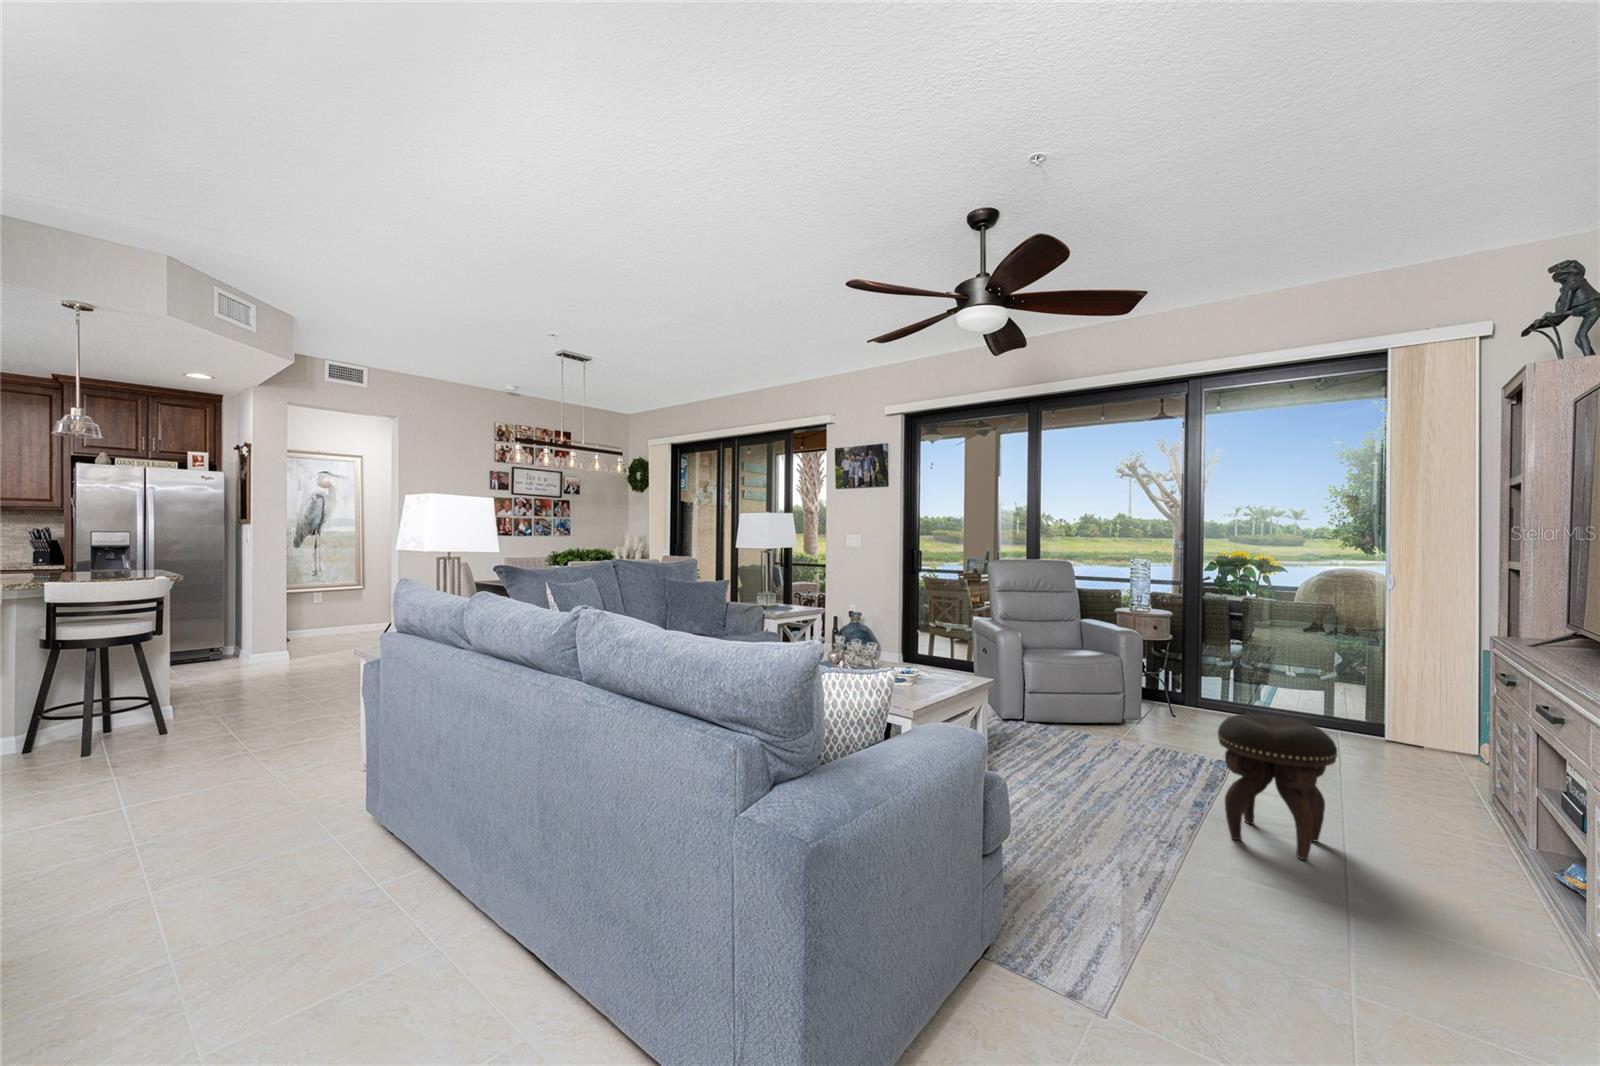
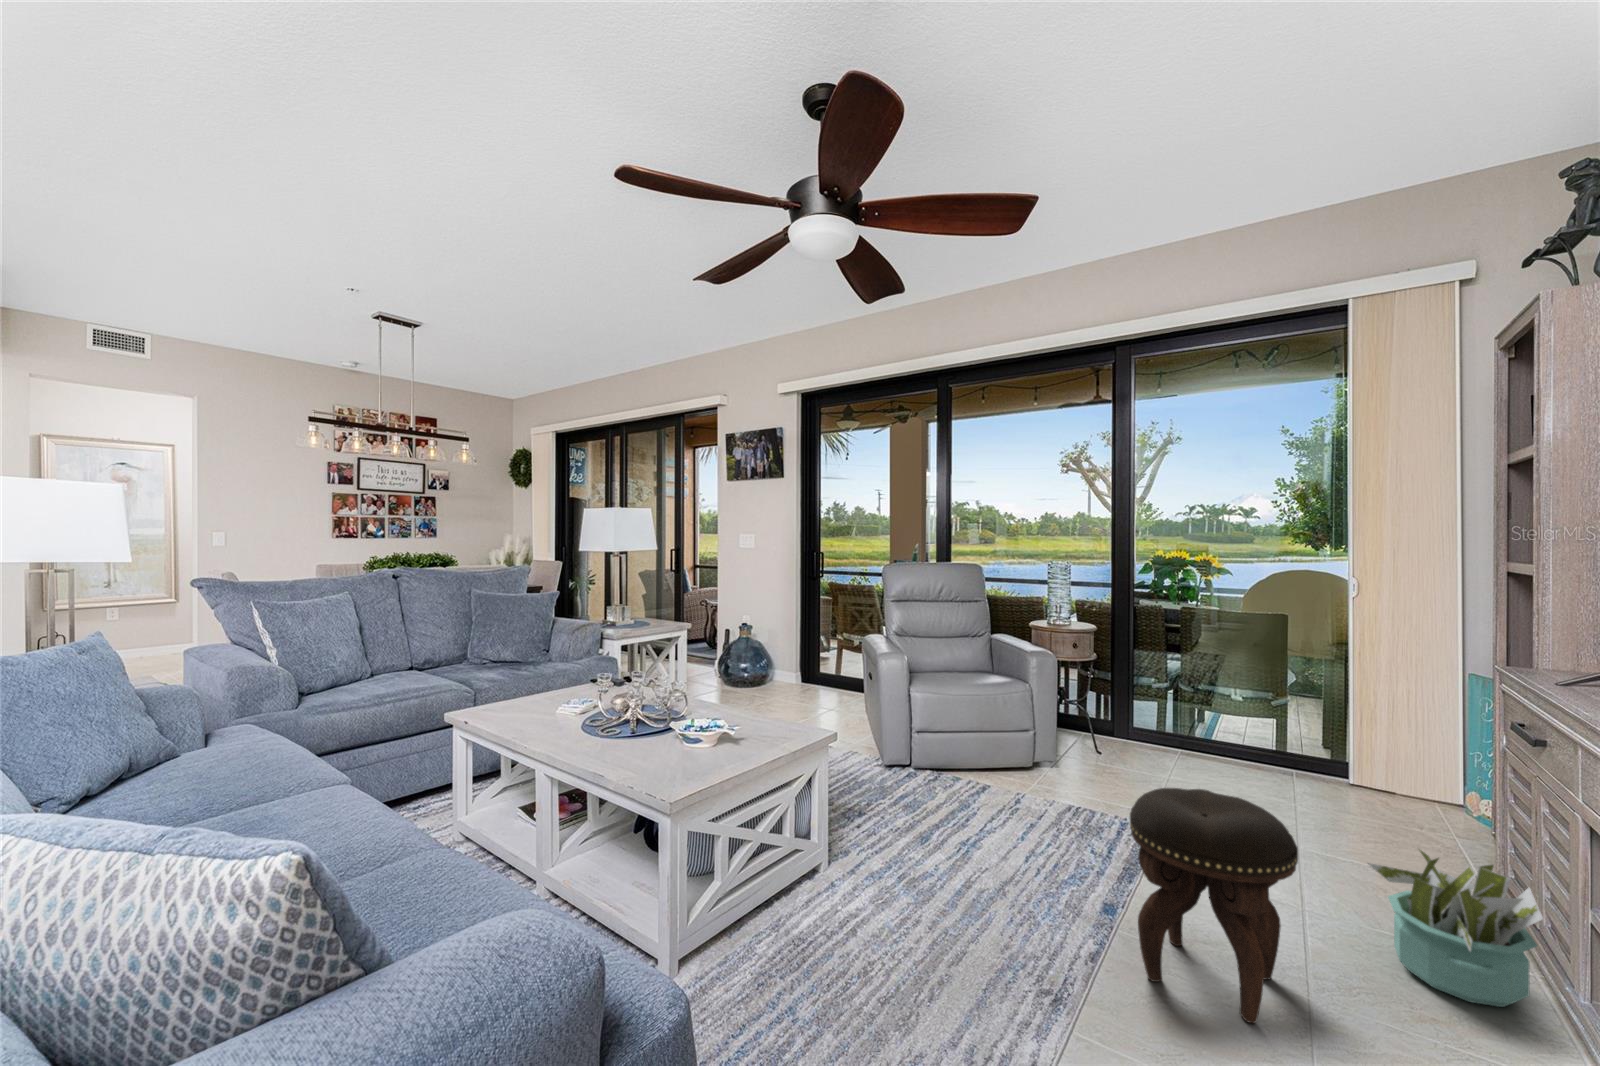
decorative plant: none [1389,759,1508,859] -> present [1368,850,1543,1007]

